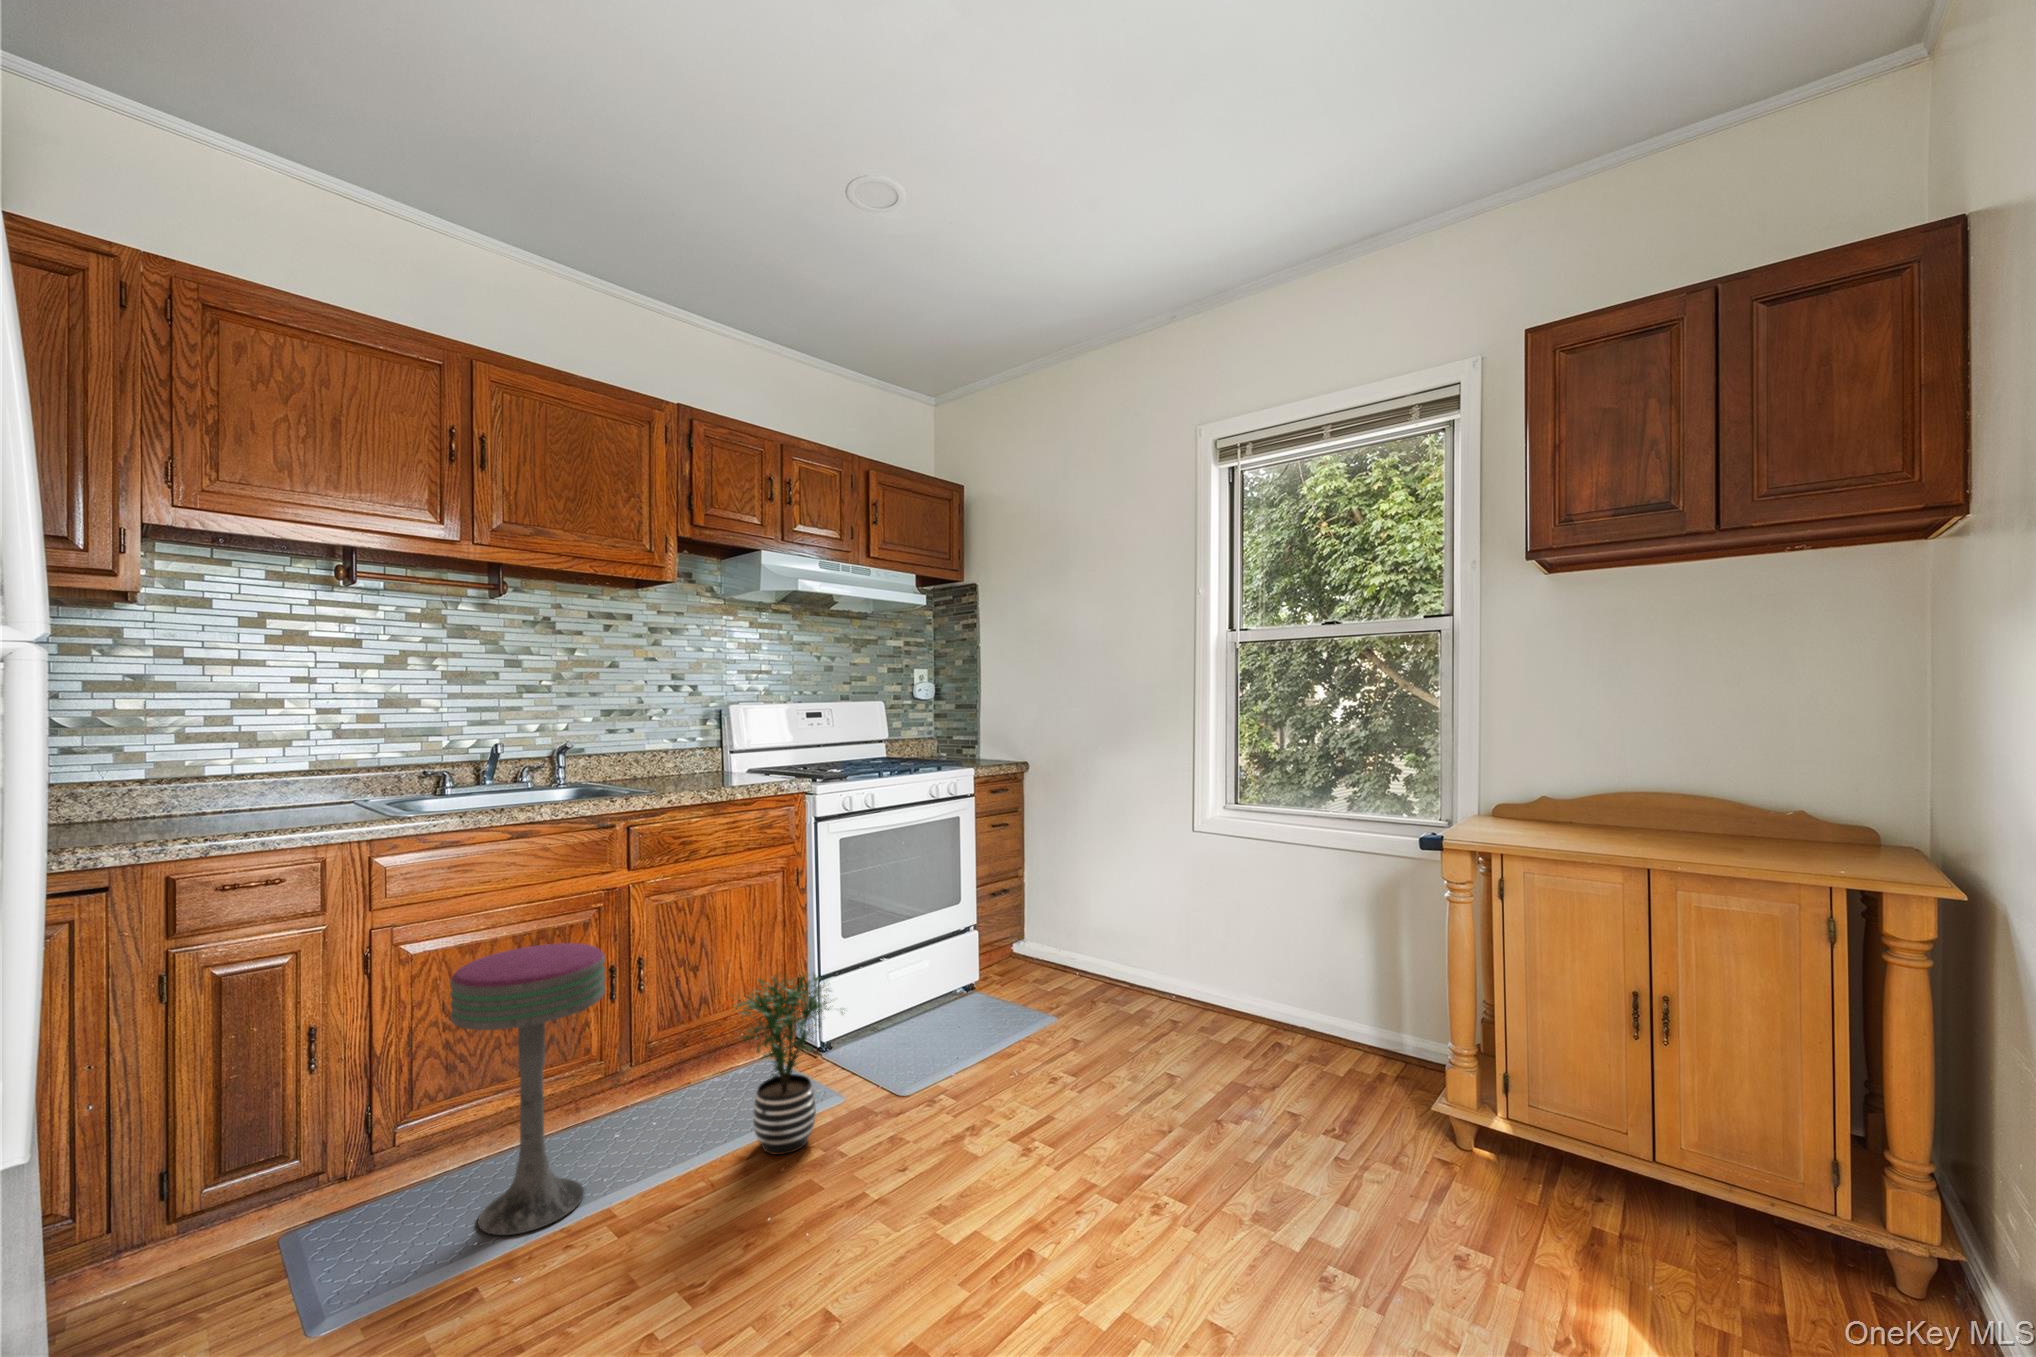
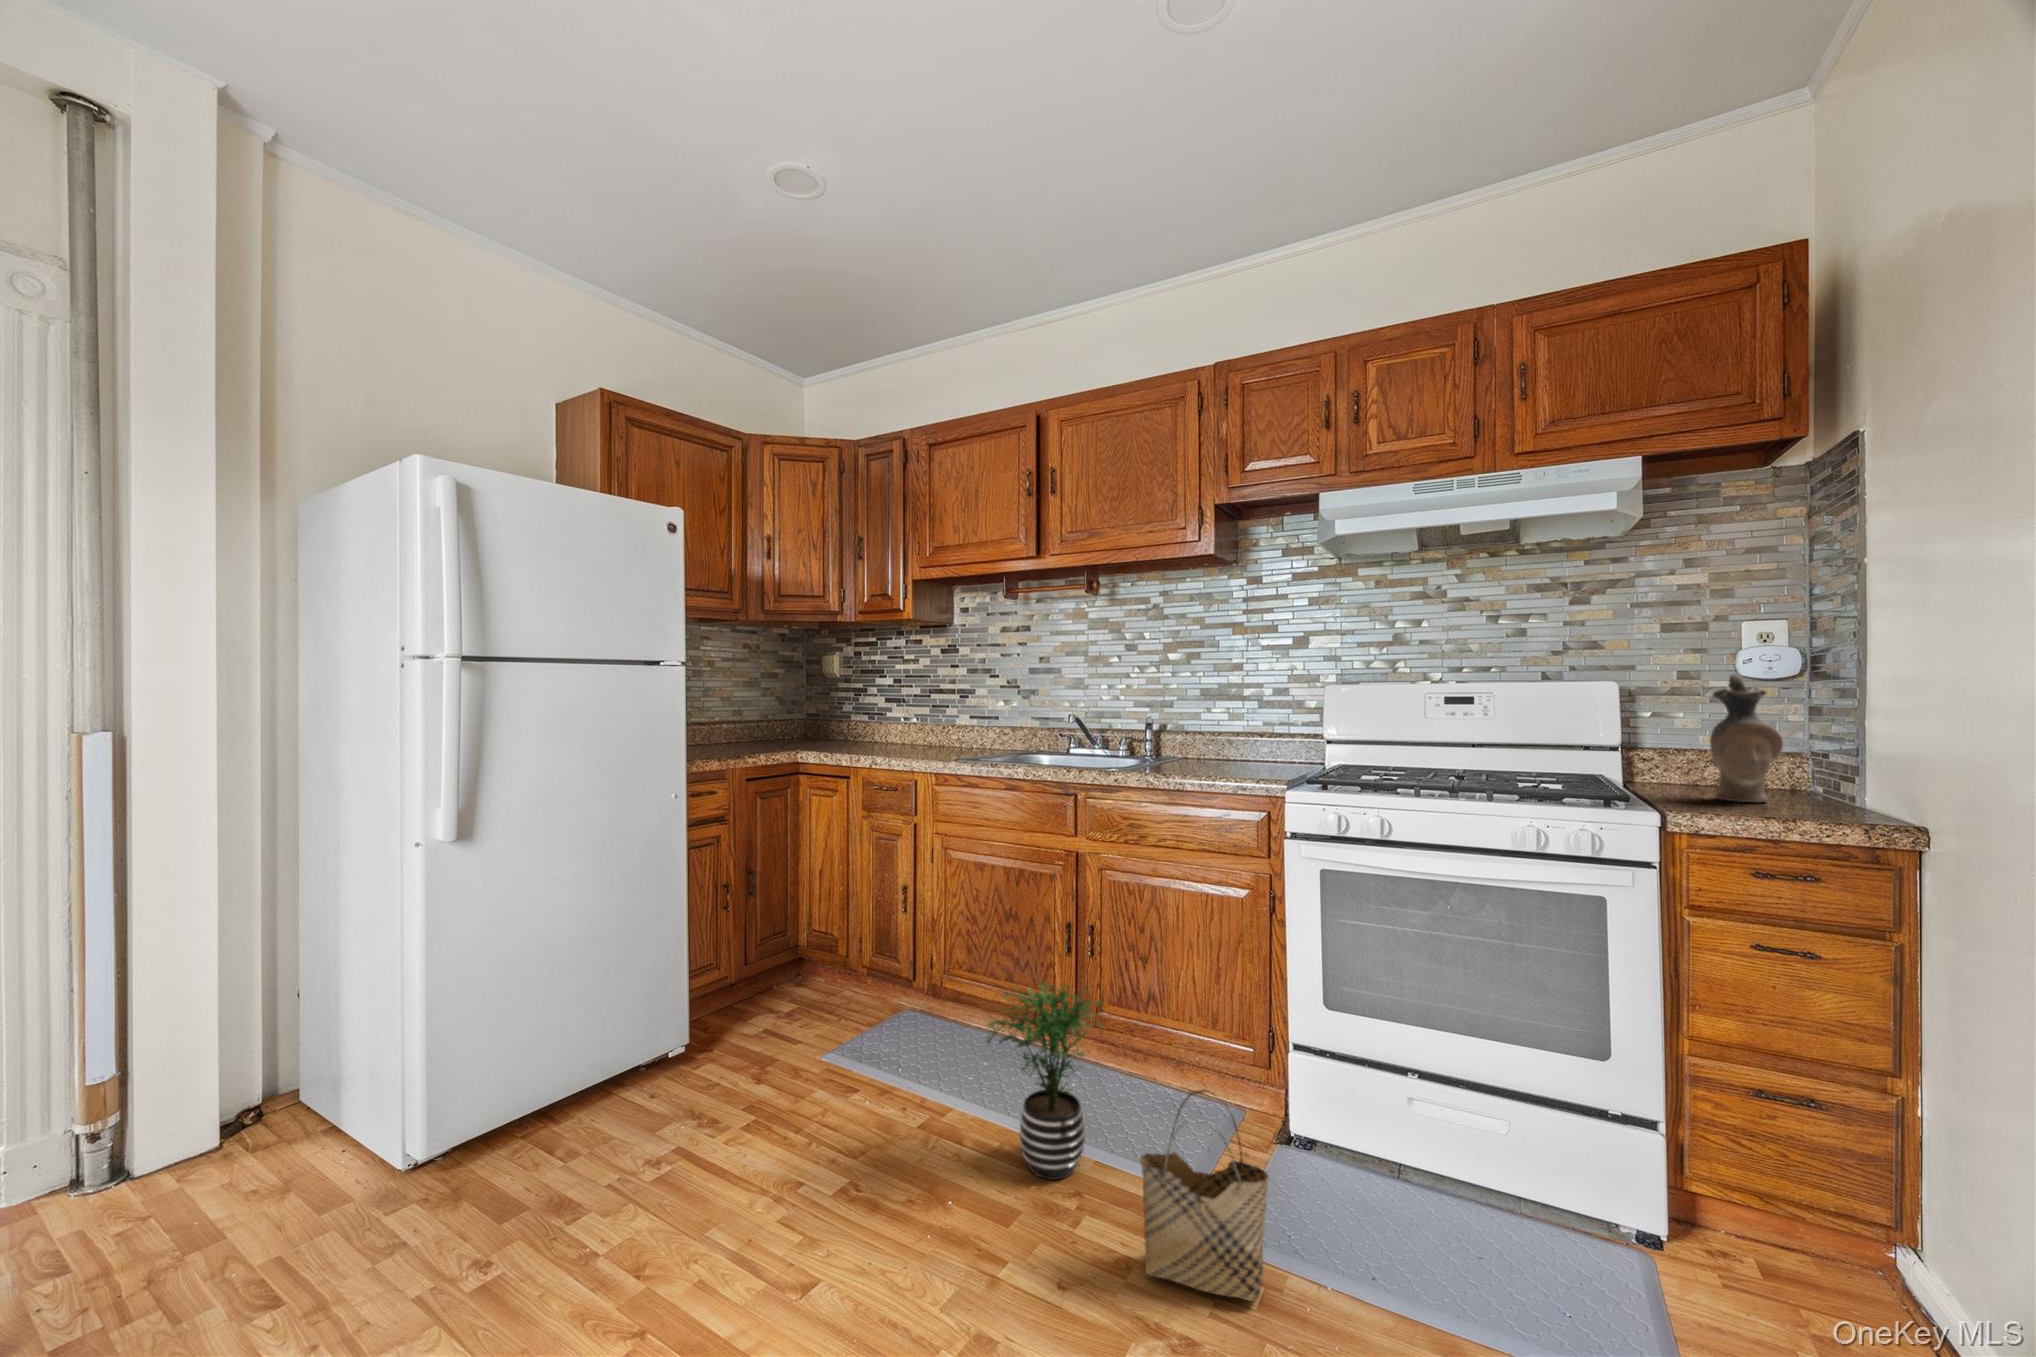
ceramic pitcher: none [940,694,970,758] -> present [1710,674,1783,802]
bar stool: present [450,943,605,1235] -> none [886,871,989,1087]
woven basket: none [916,979,978,1113] -> present [1140,1090,1269,1302]

